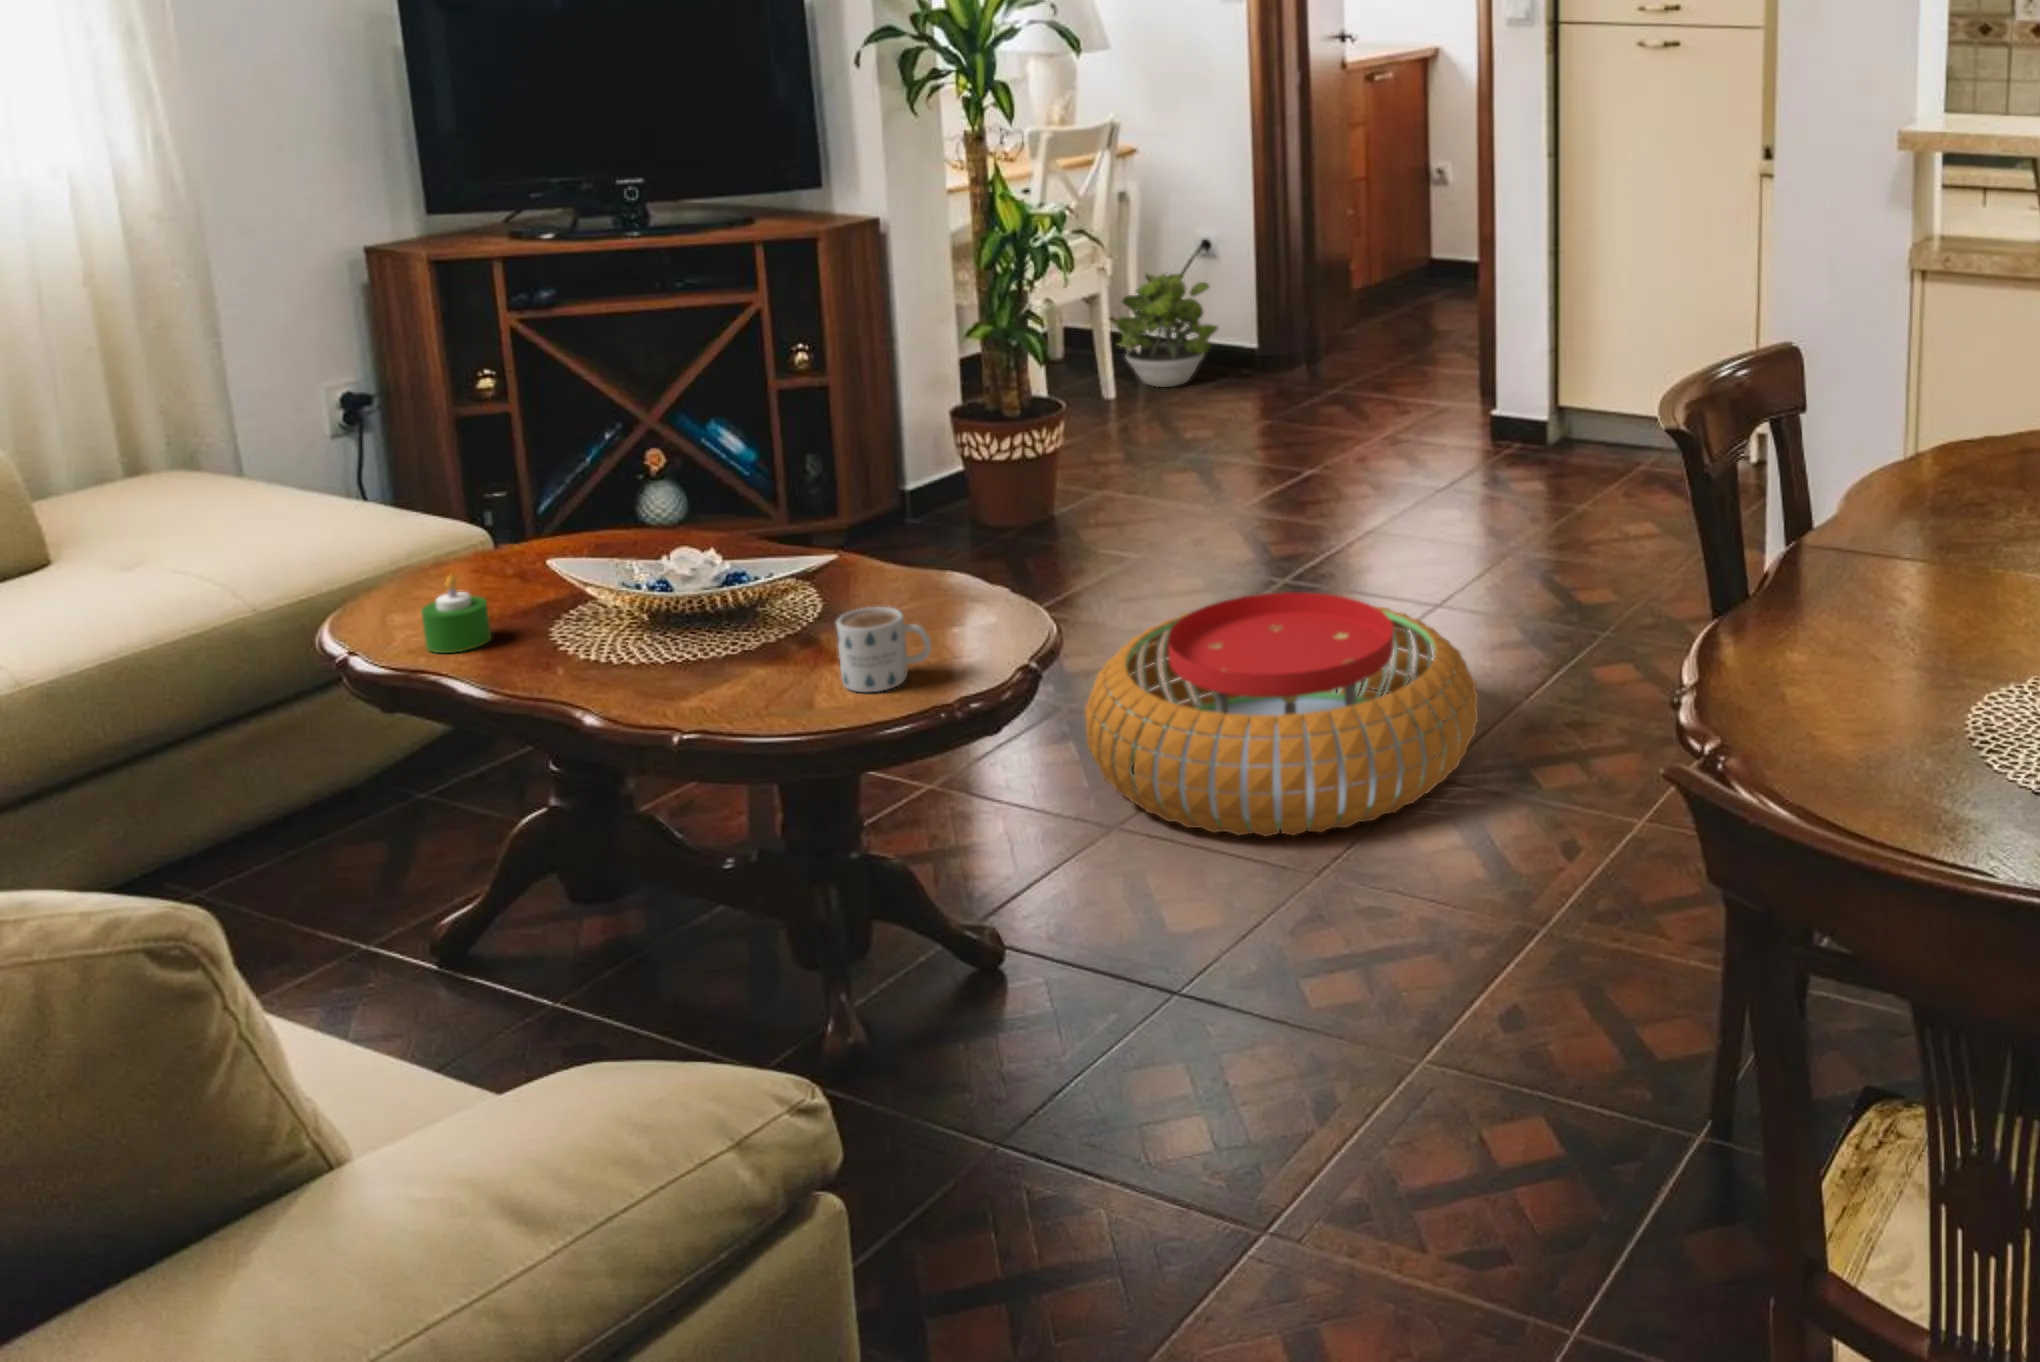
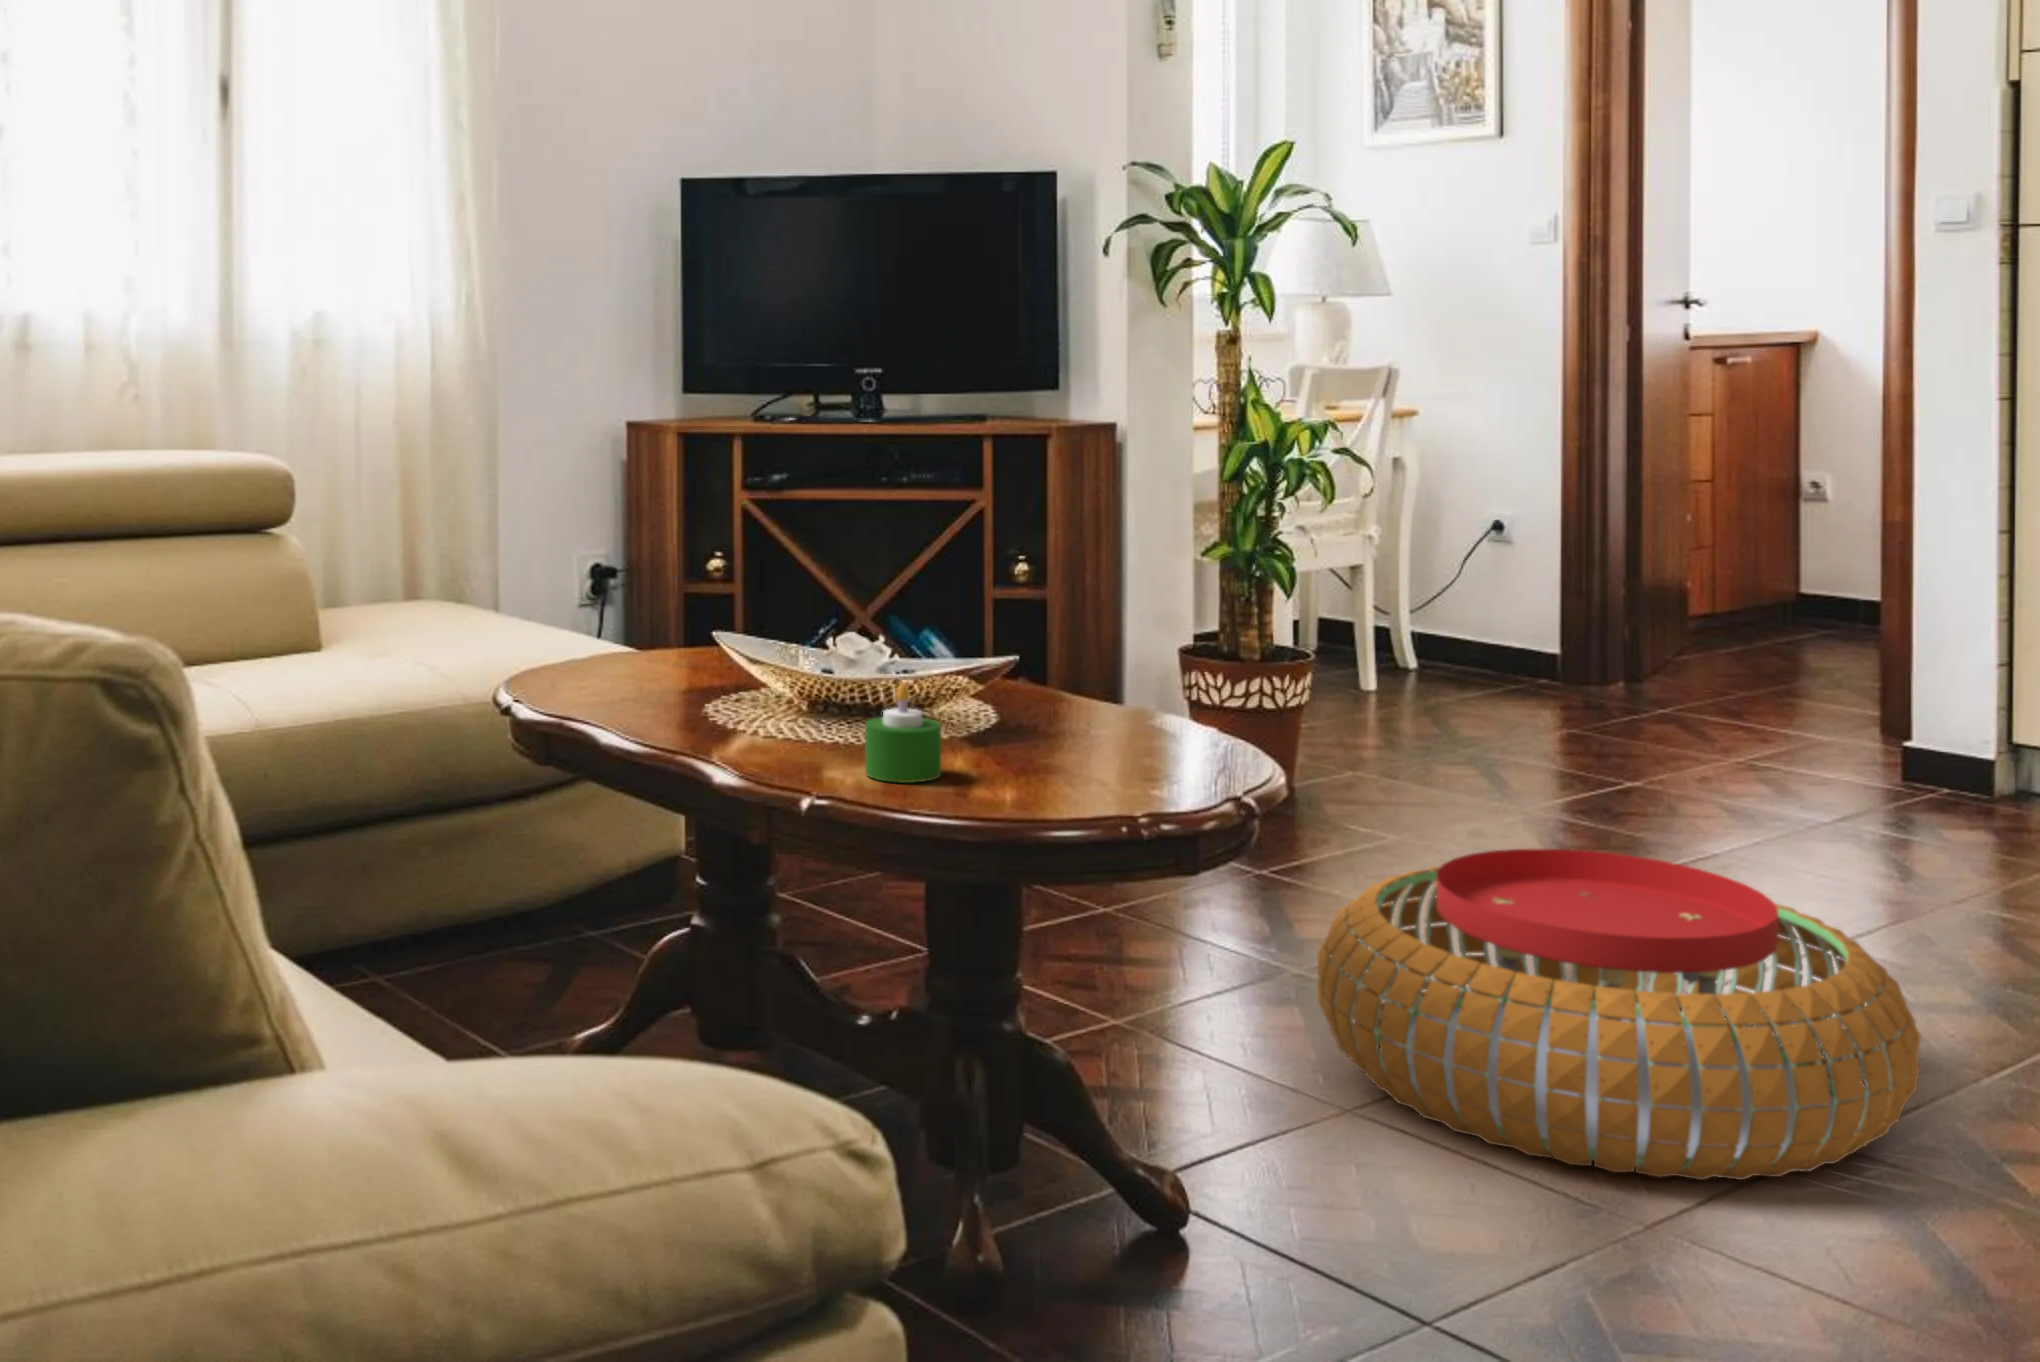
potted plant: present [1116,273,1218,387] -> none [1379,547,1511,689]
candle: present [421,575,491,653] -> present [865,683,941,783]
mug: present [836,607,931,692] -> none [1004,697,1118,798]

